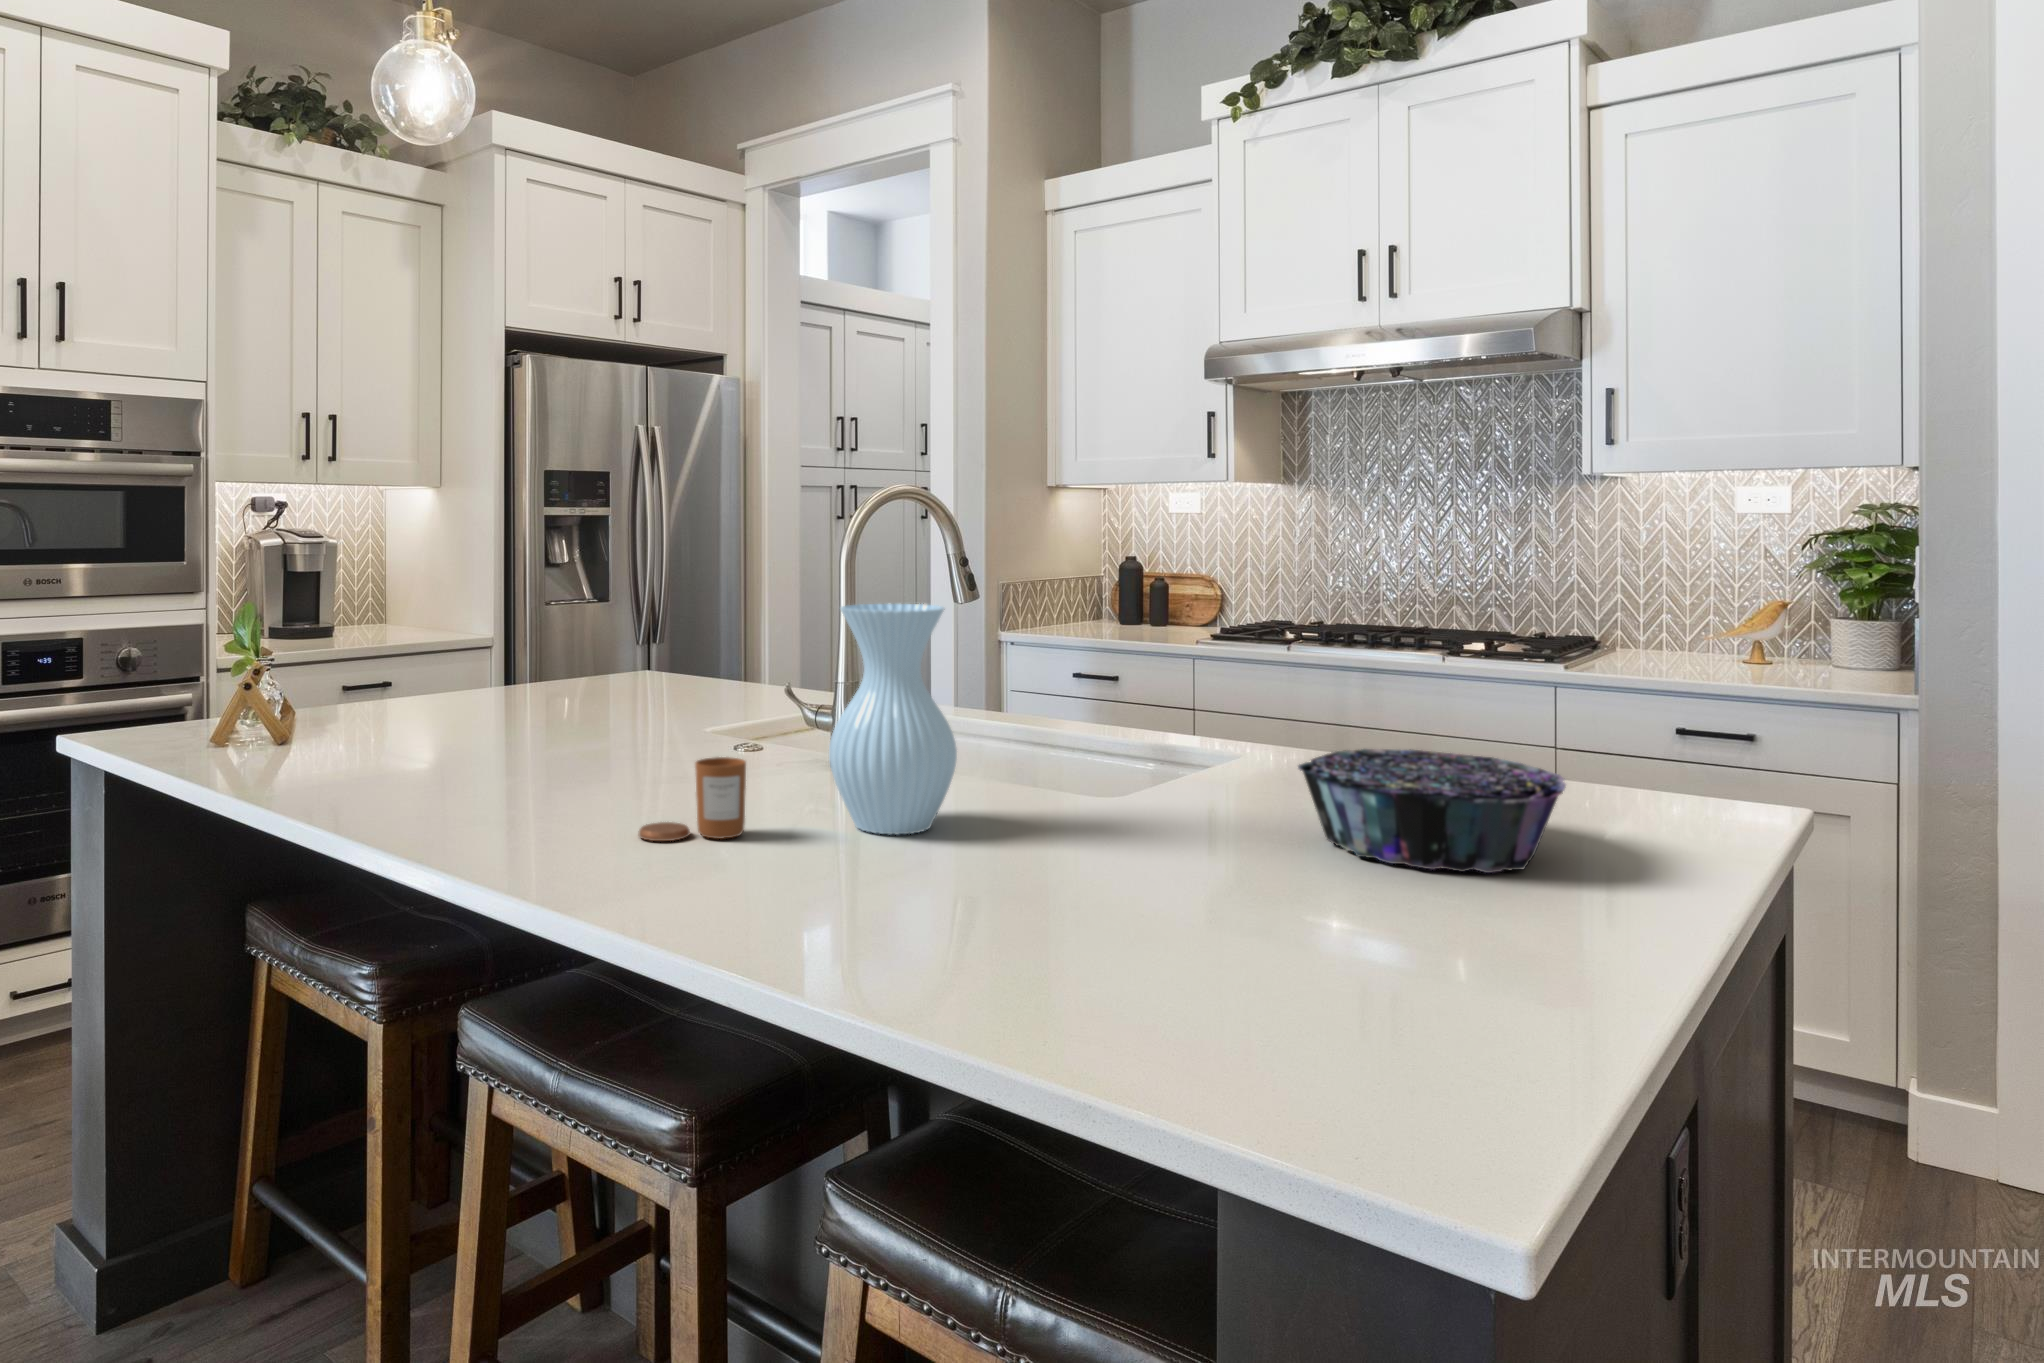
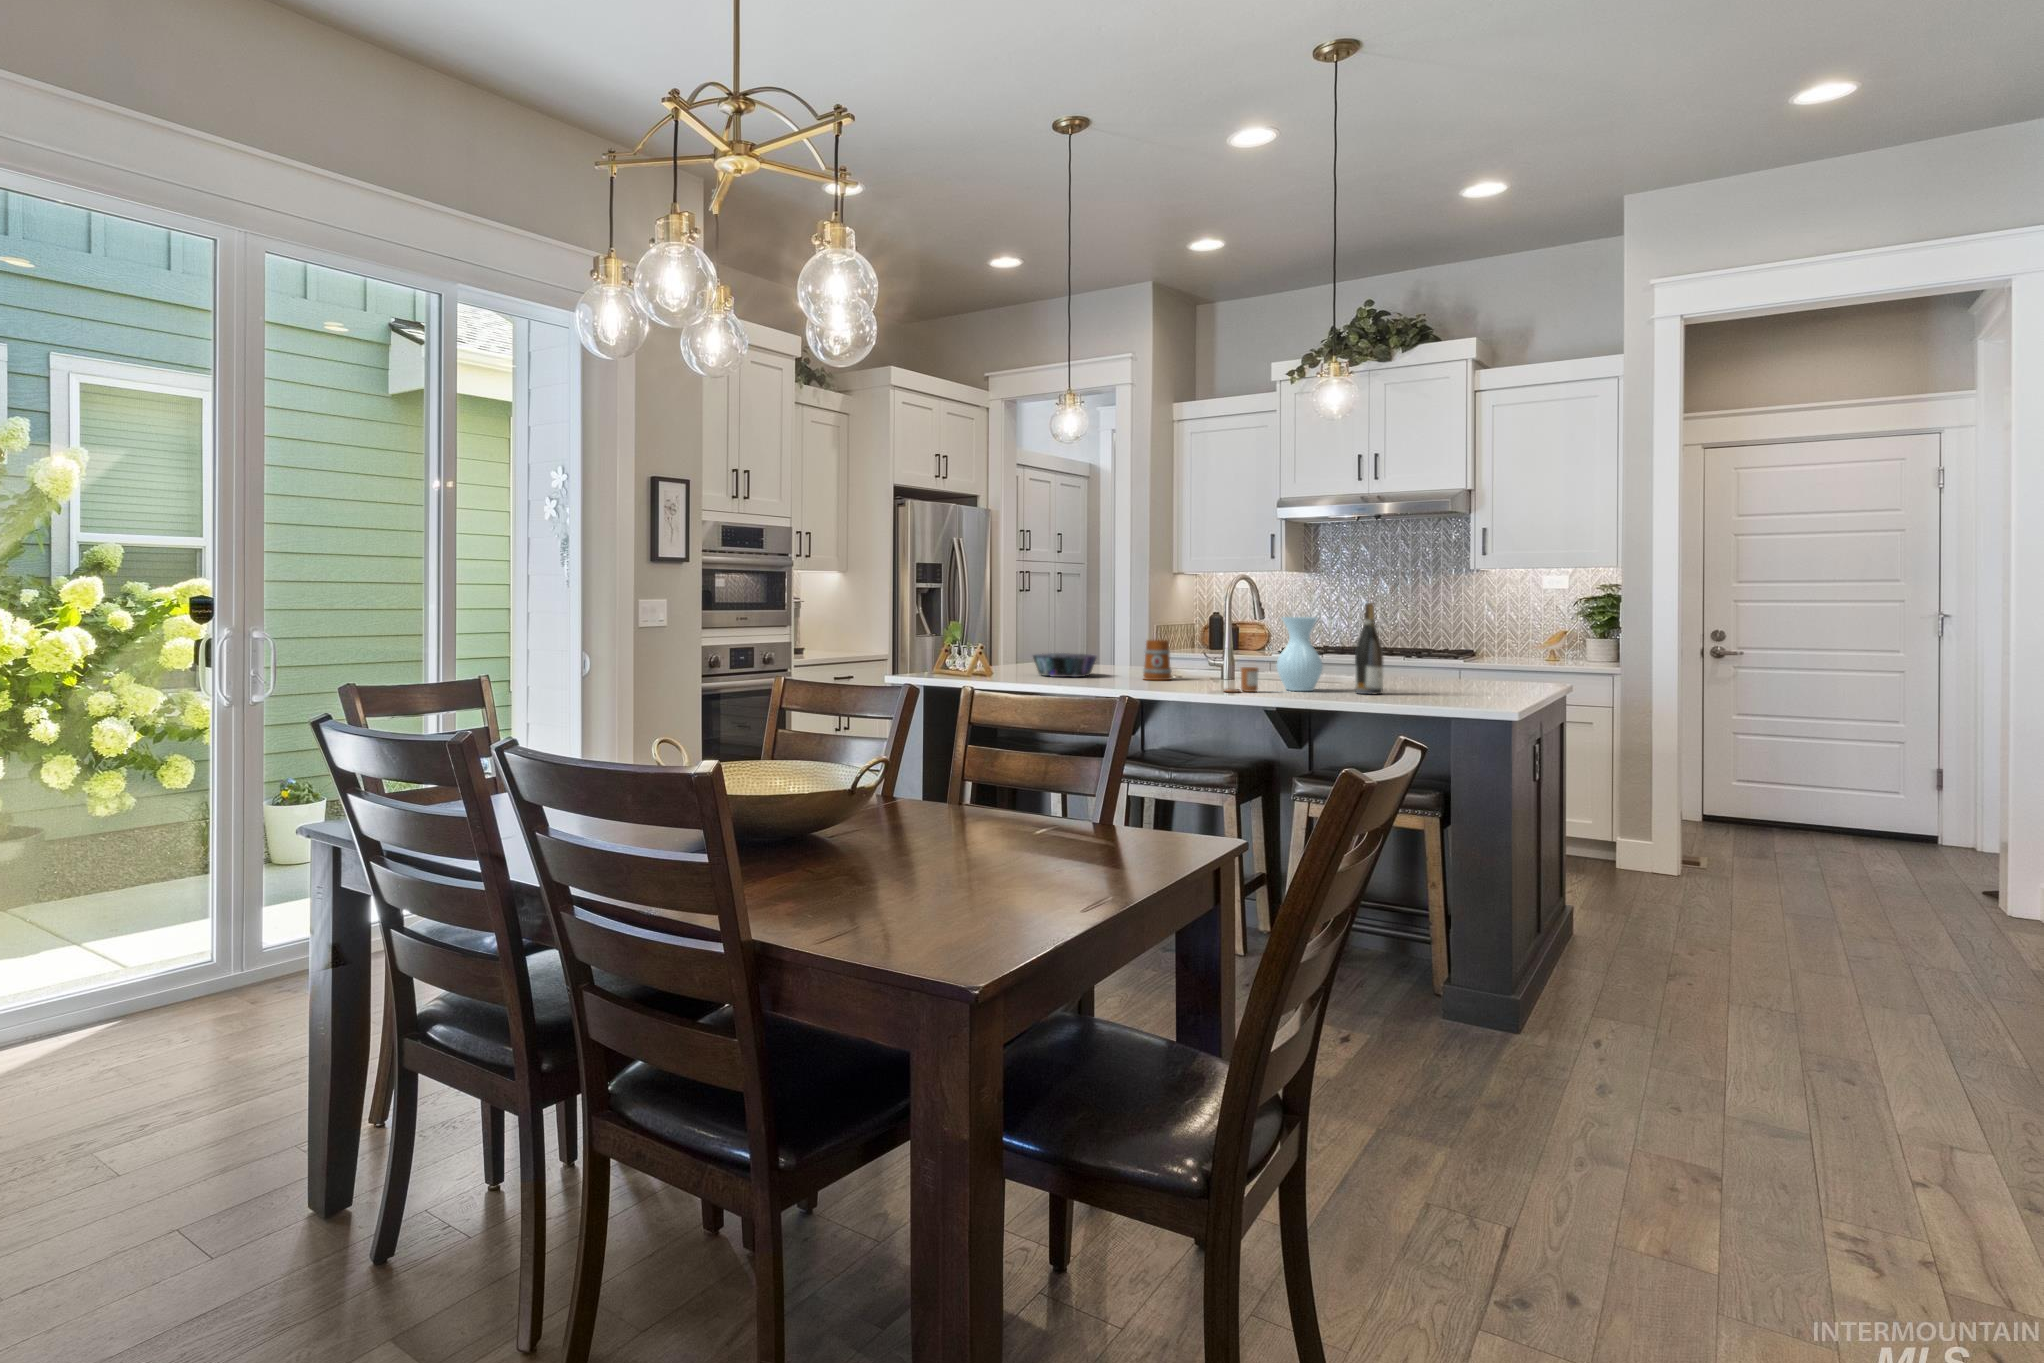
wine bottle: none [1022,567,1105,866] -> present [1355,603,1383,694]
mug: none [637,647,711,754] -> present [1143,640,1172,680]
decorative bowl: present [1298,749,1566,873] -> present [1033,653,1097,677]

